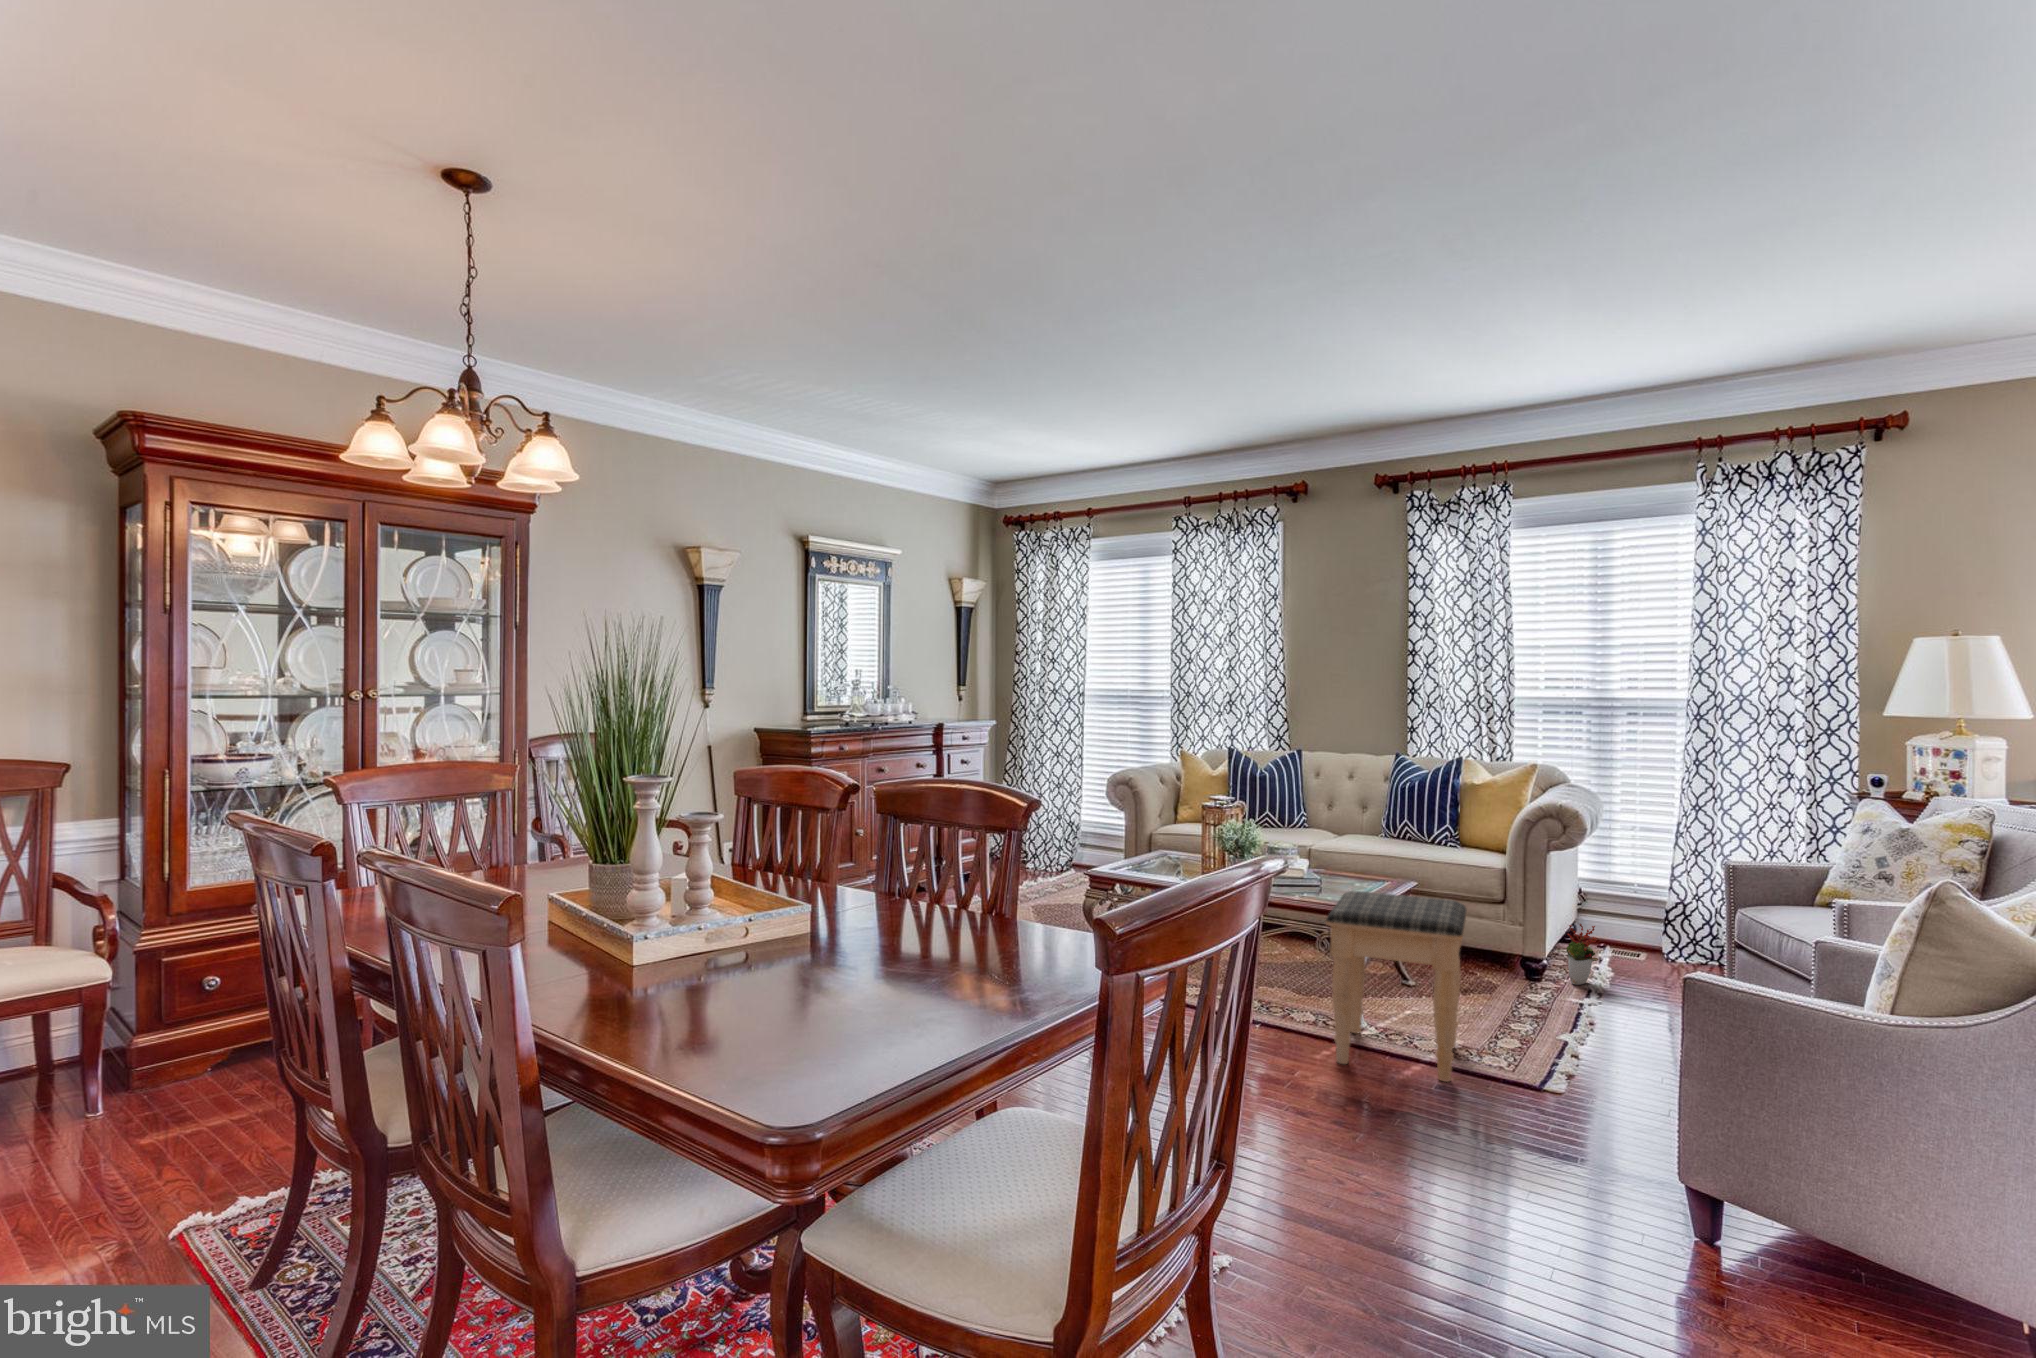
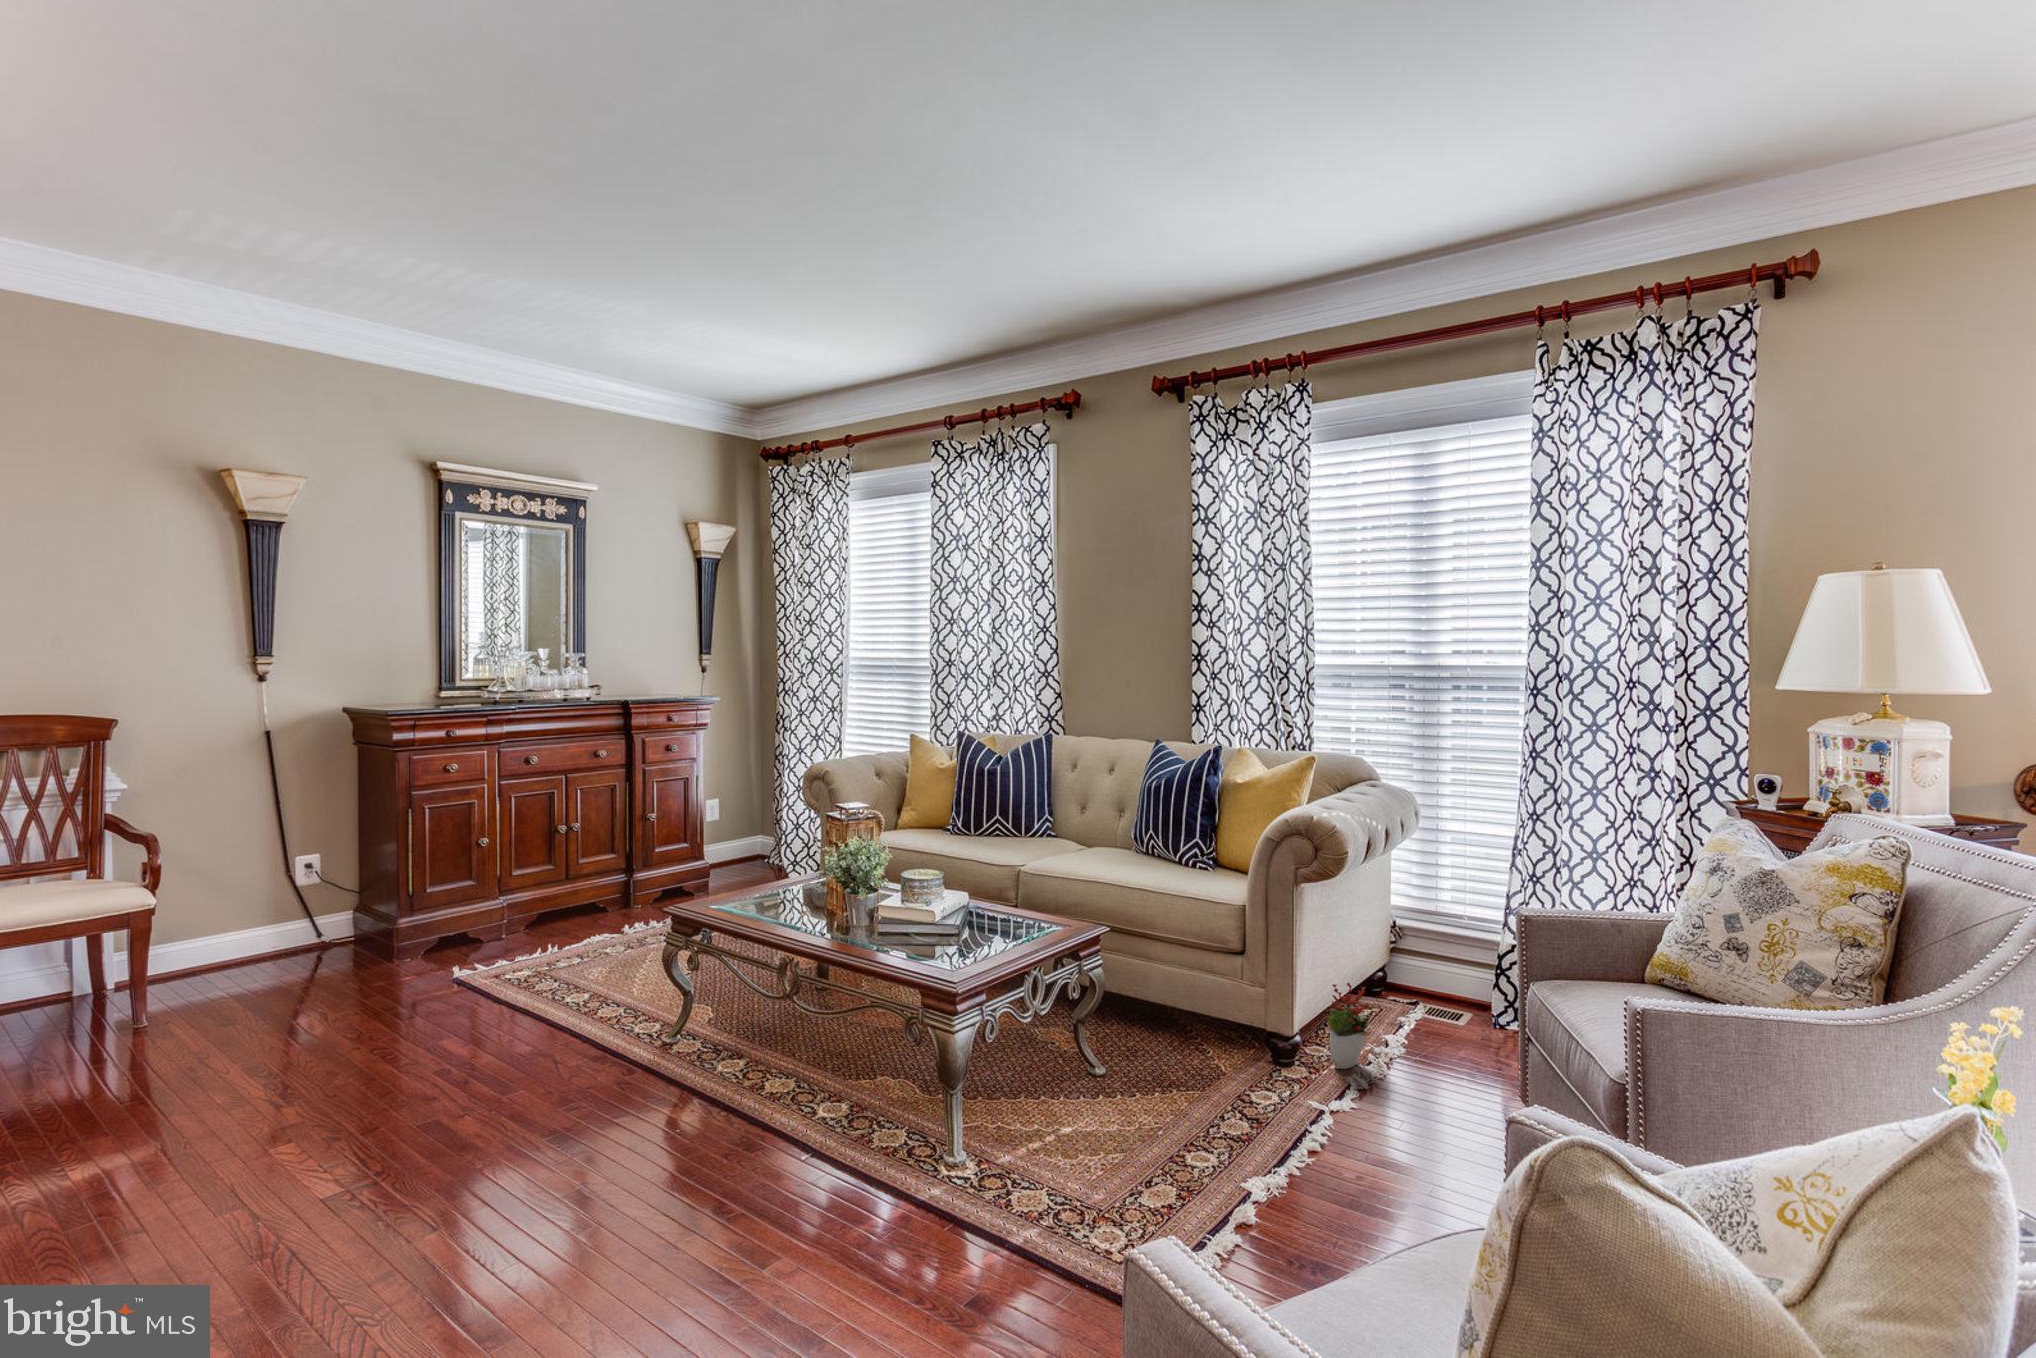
footstool: present [1326,891,1467,1082] -> none [844,954,1101,1293]

